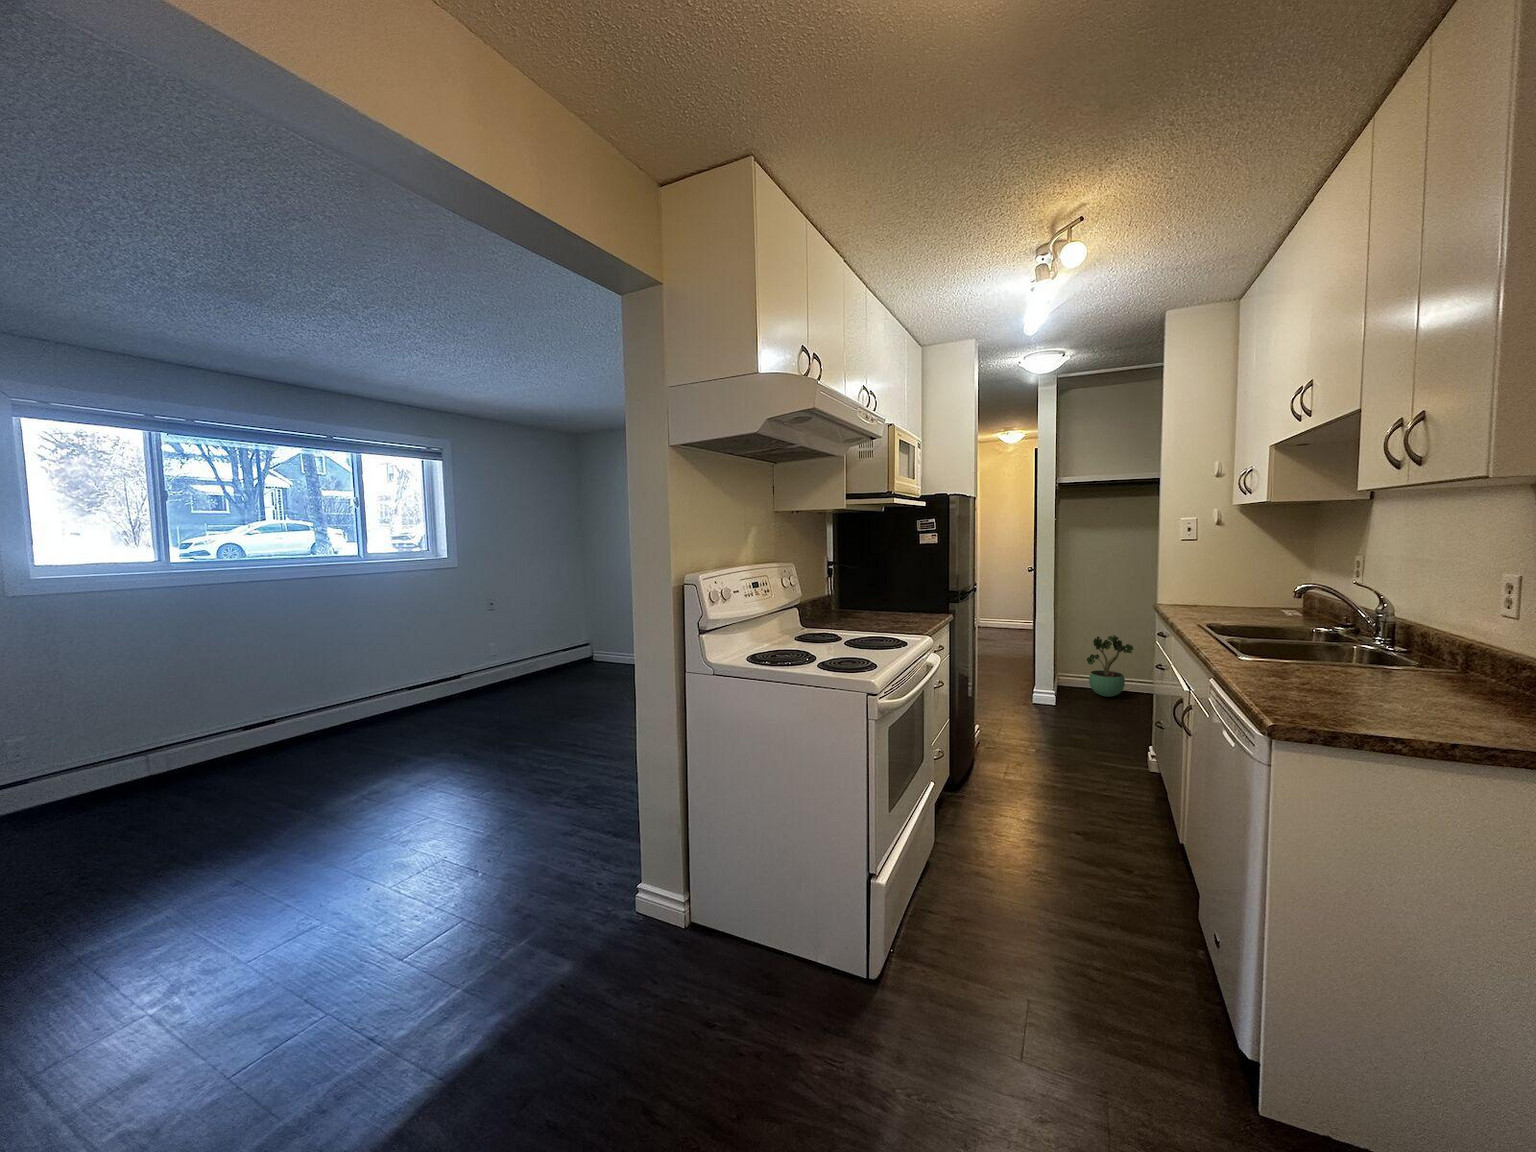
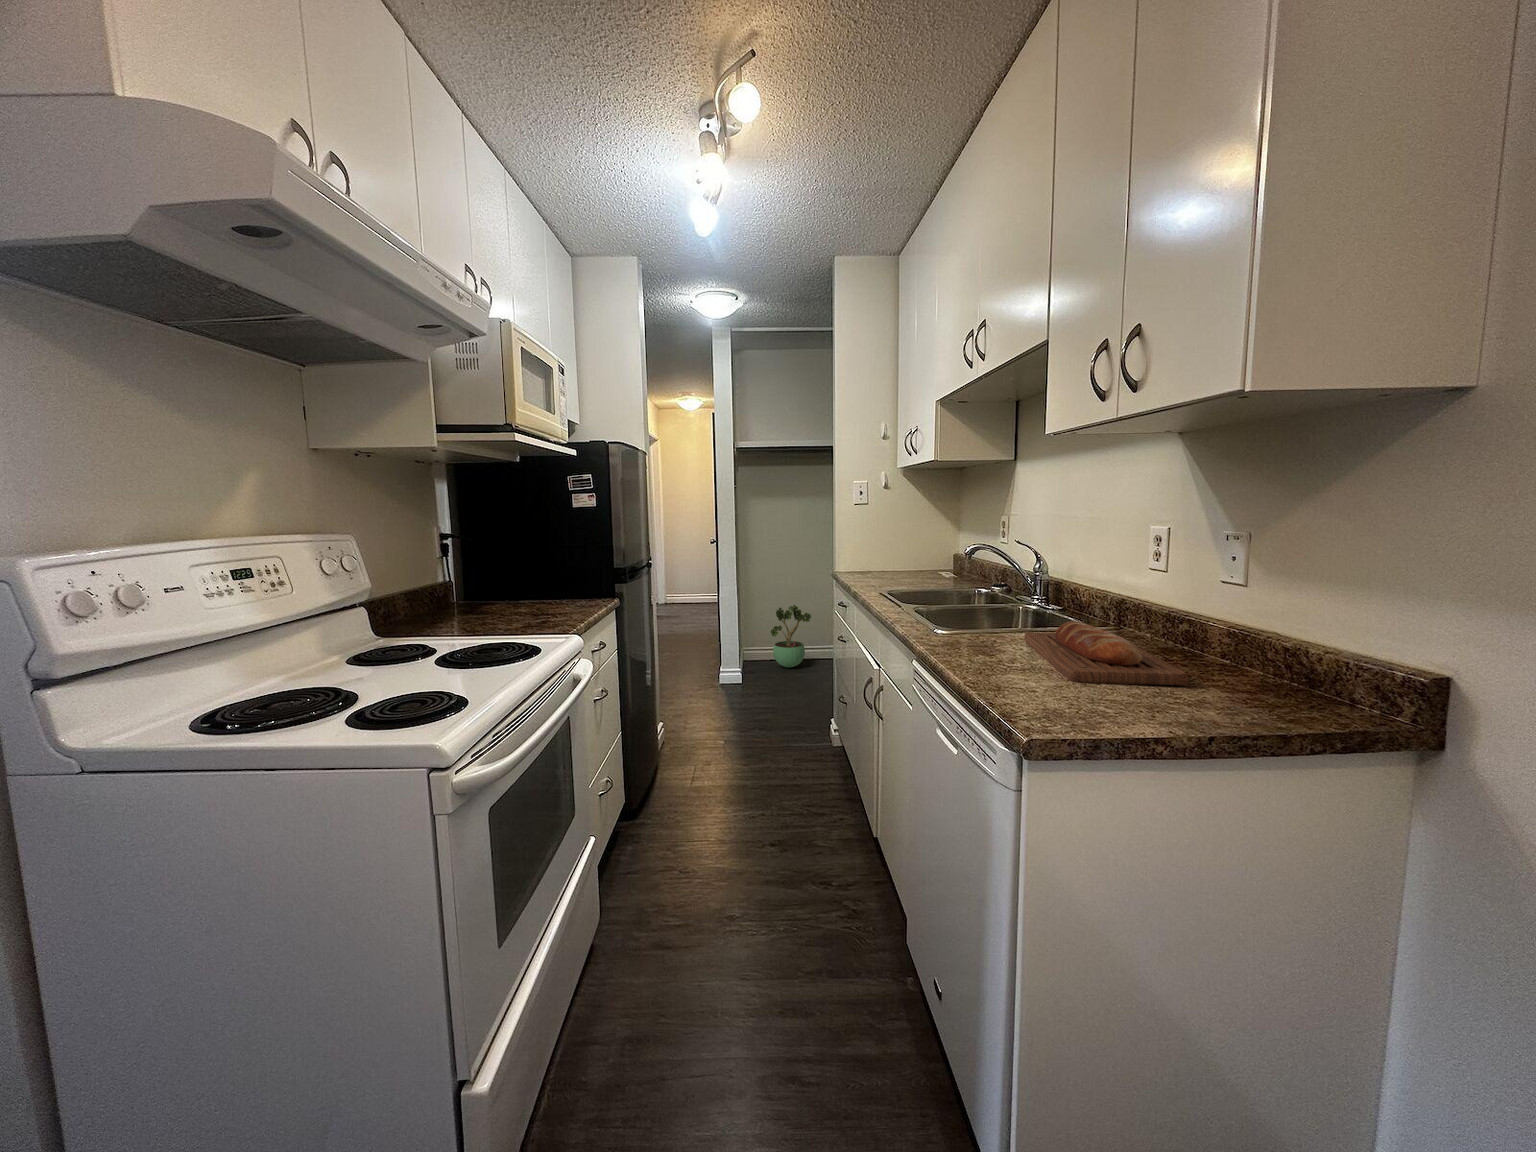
bread loaf: none [1330,658,1482,716] -> present [1024,621,1188,685]

